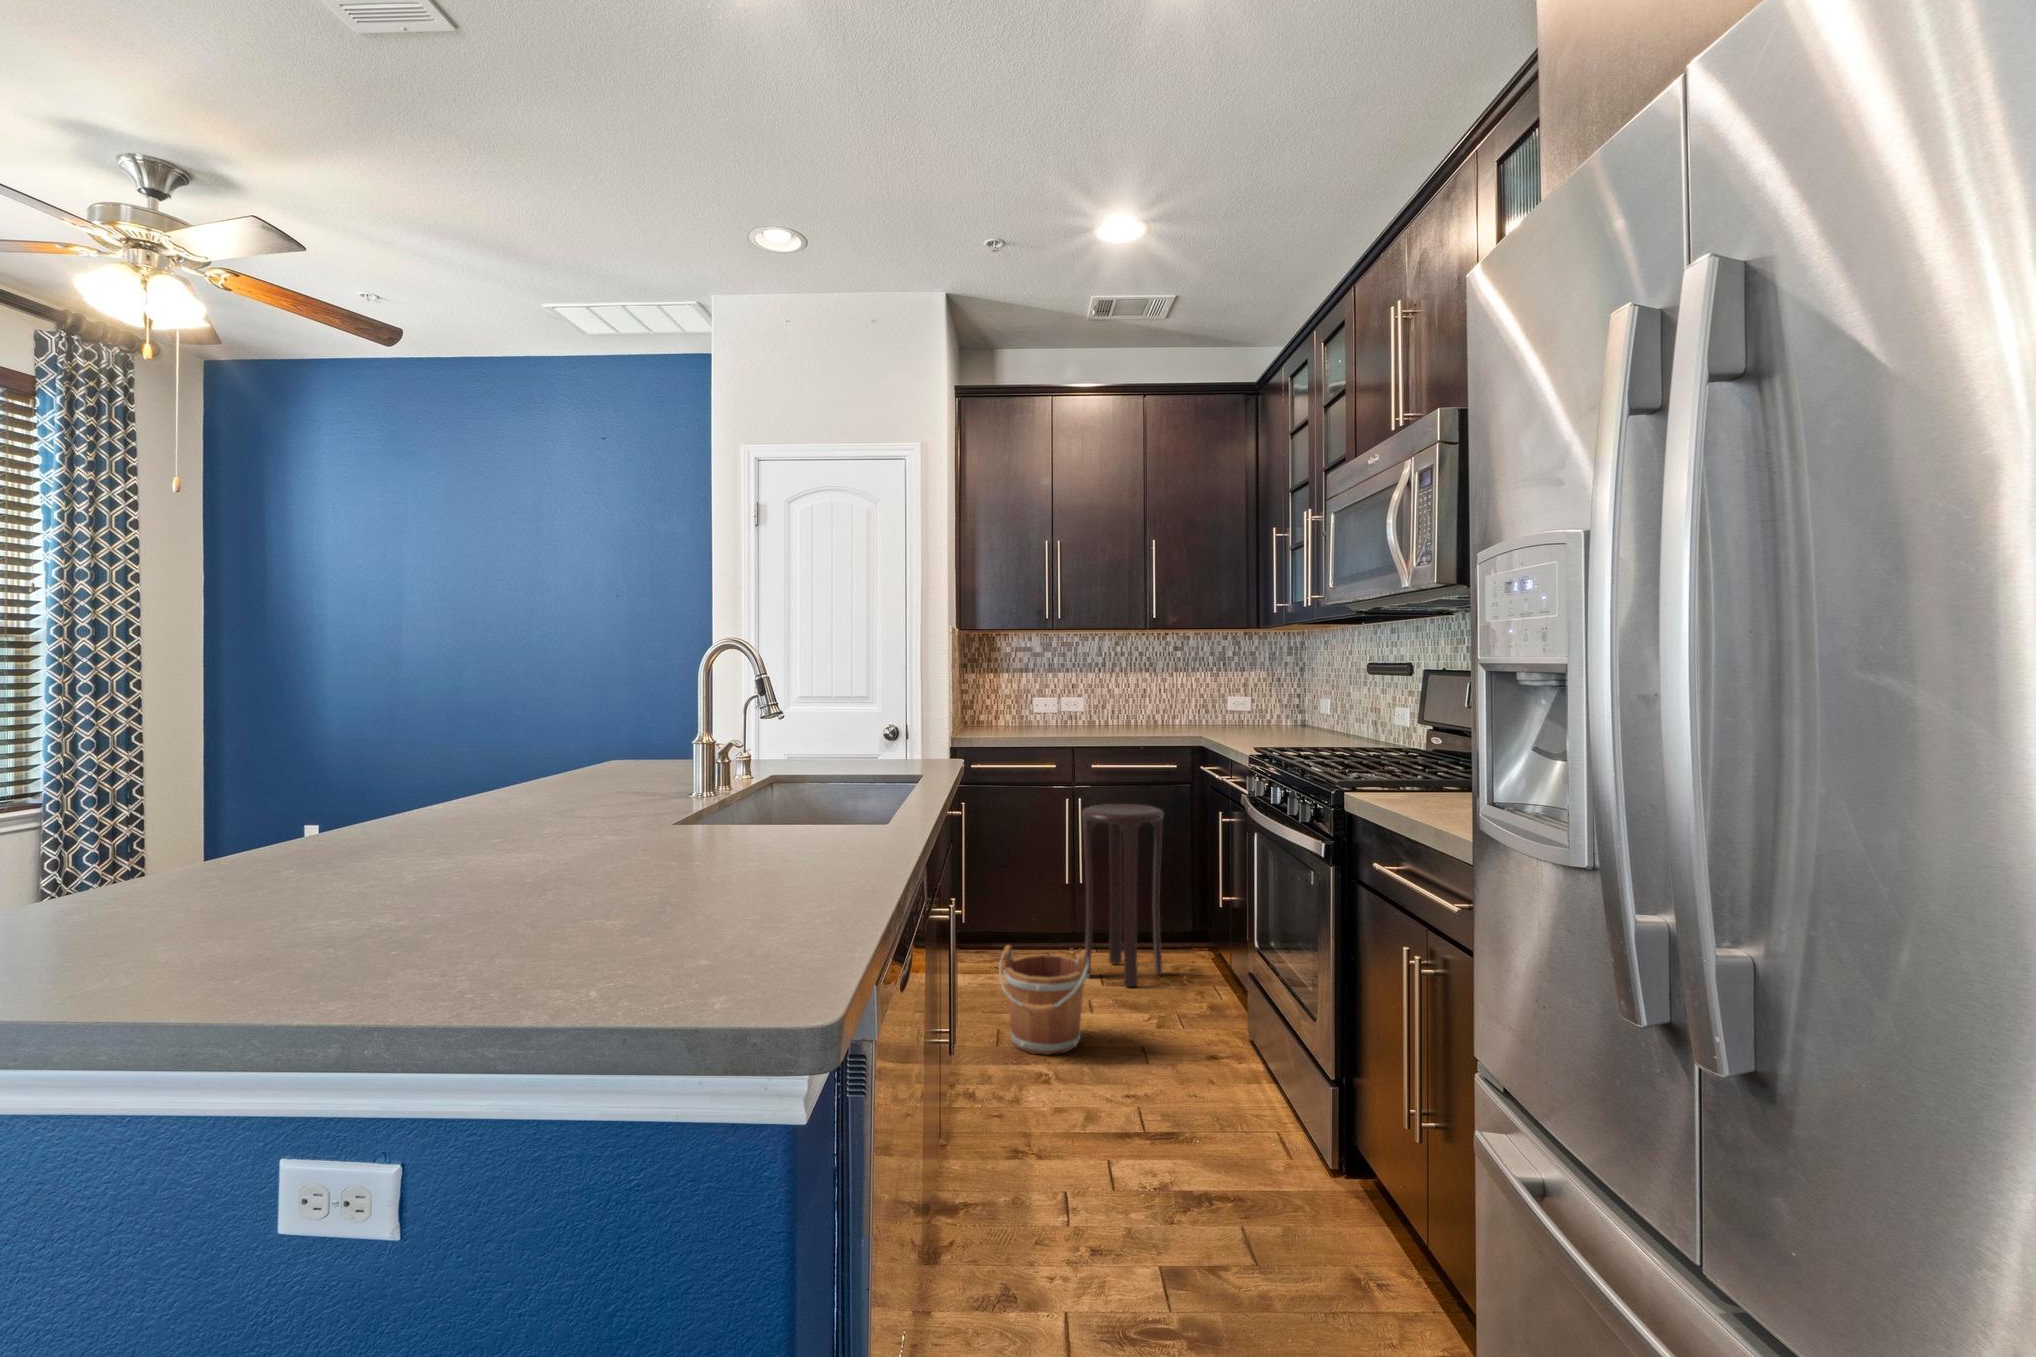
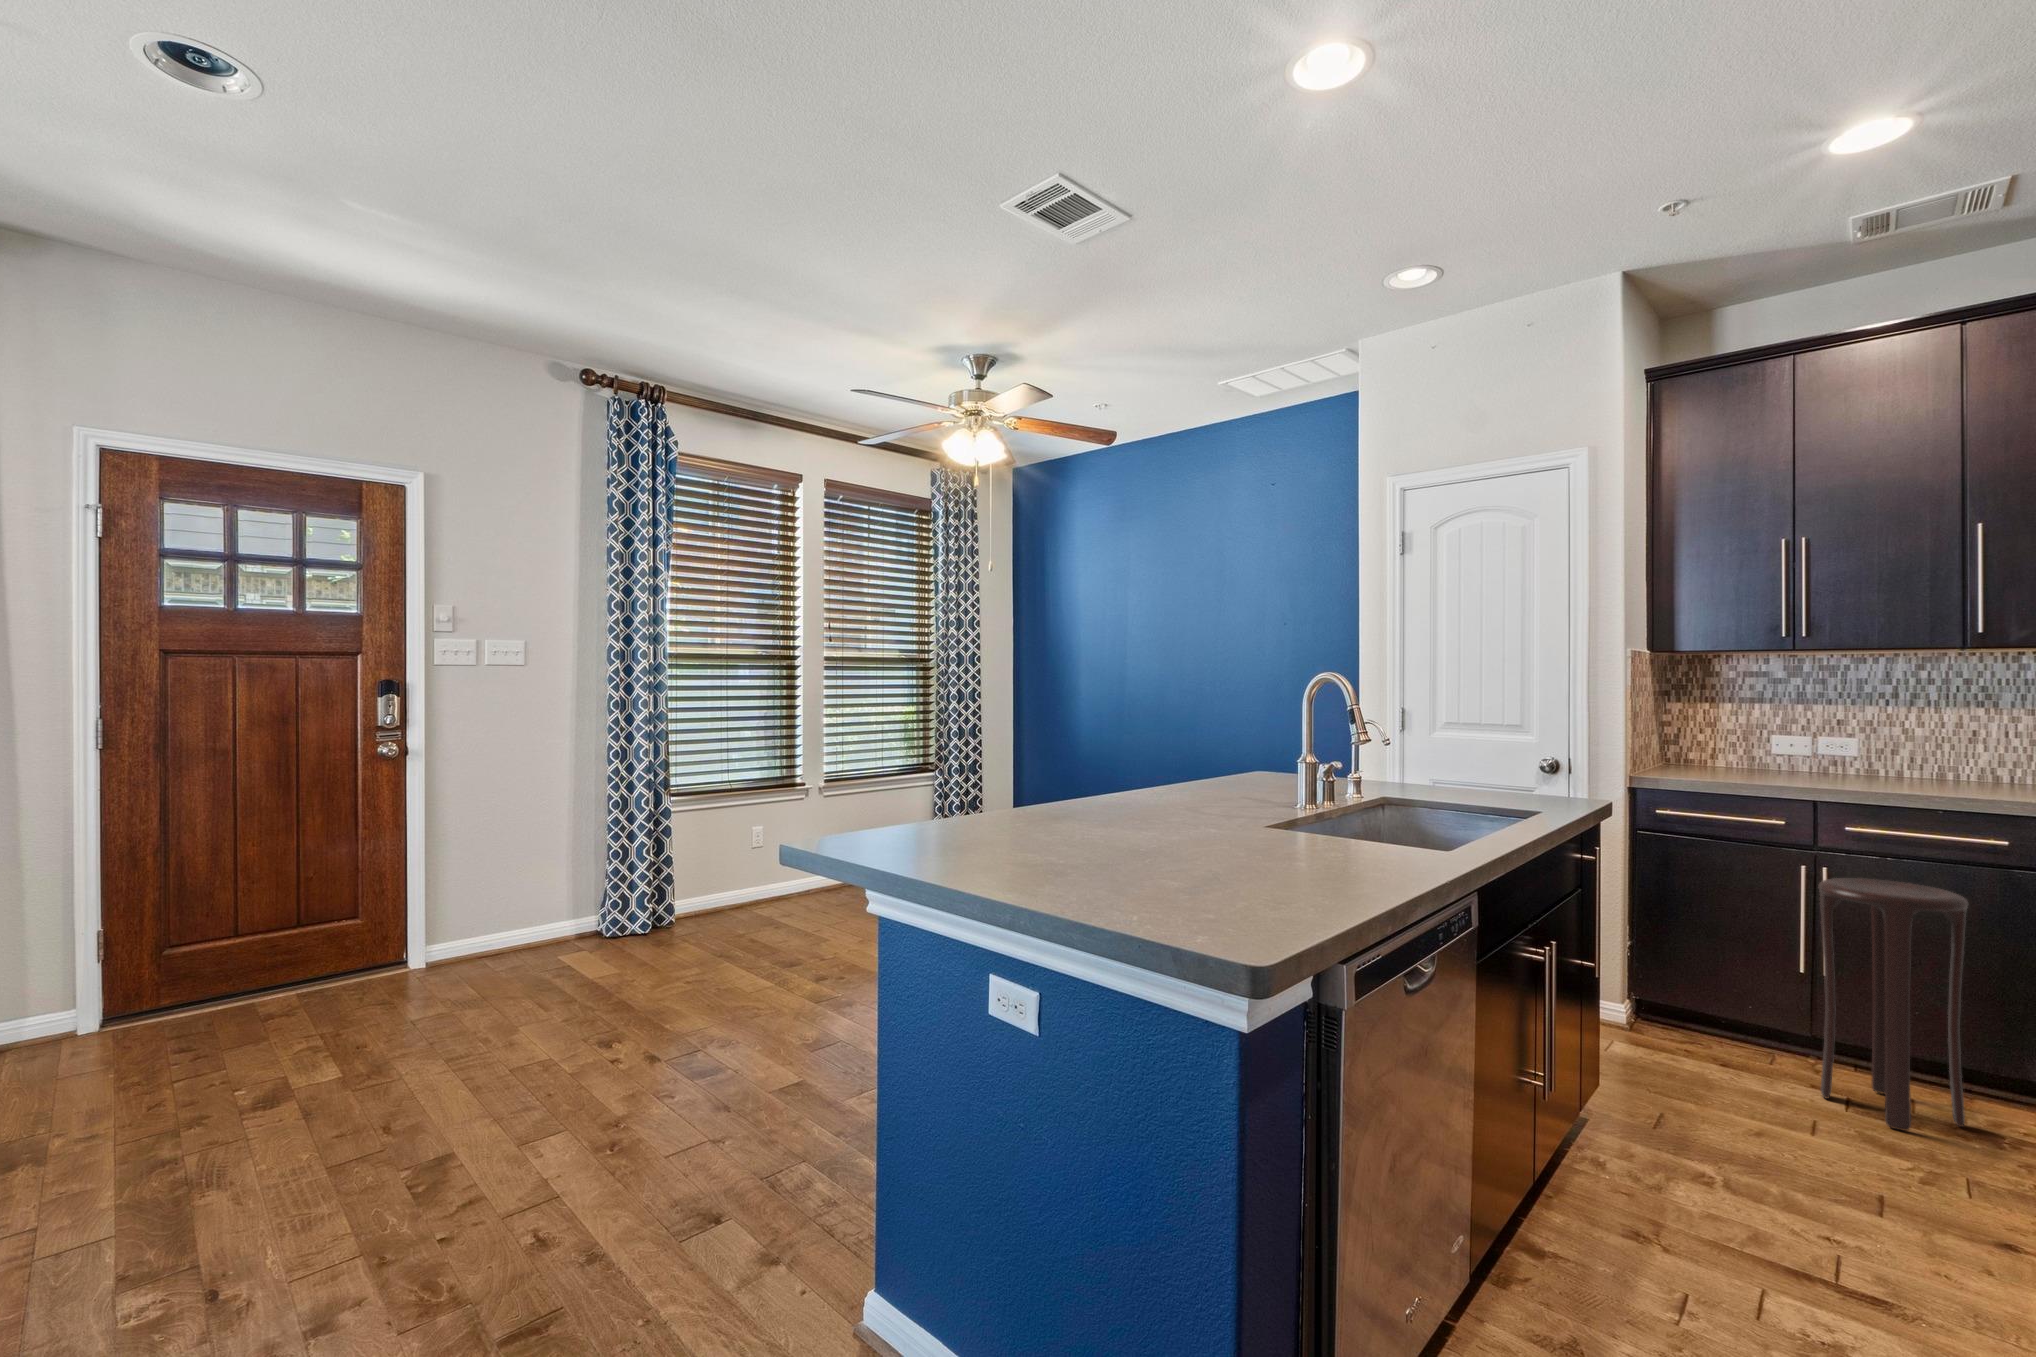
bucket: present [999,945,1089,1055] -> none [1652,1025,1791,1178]

